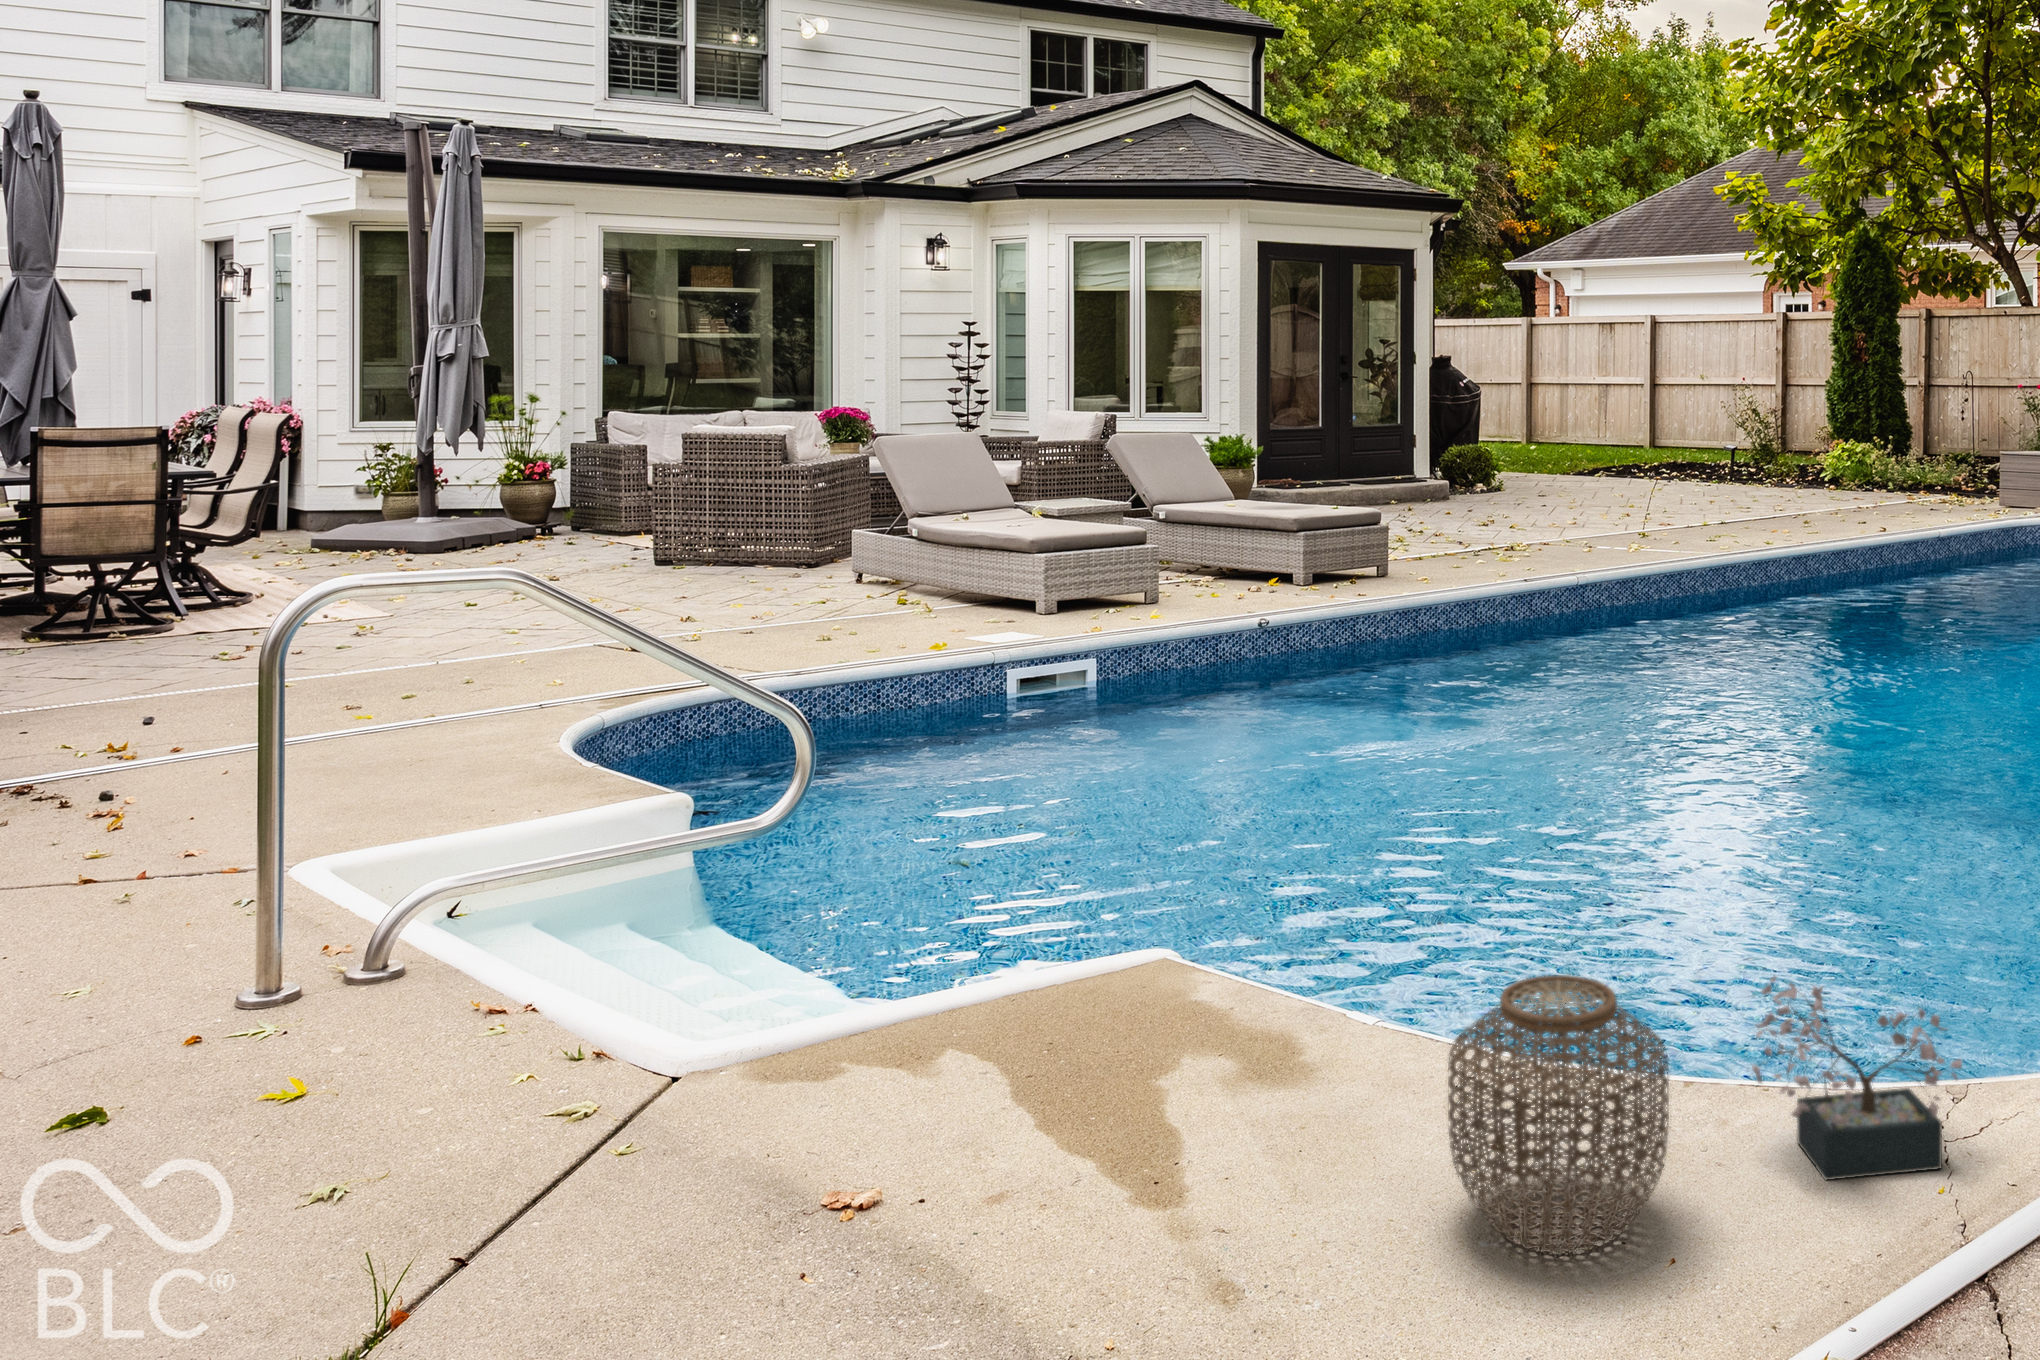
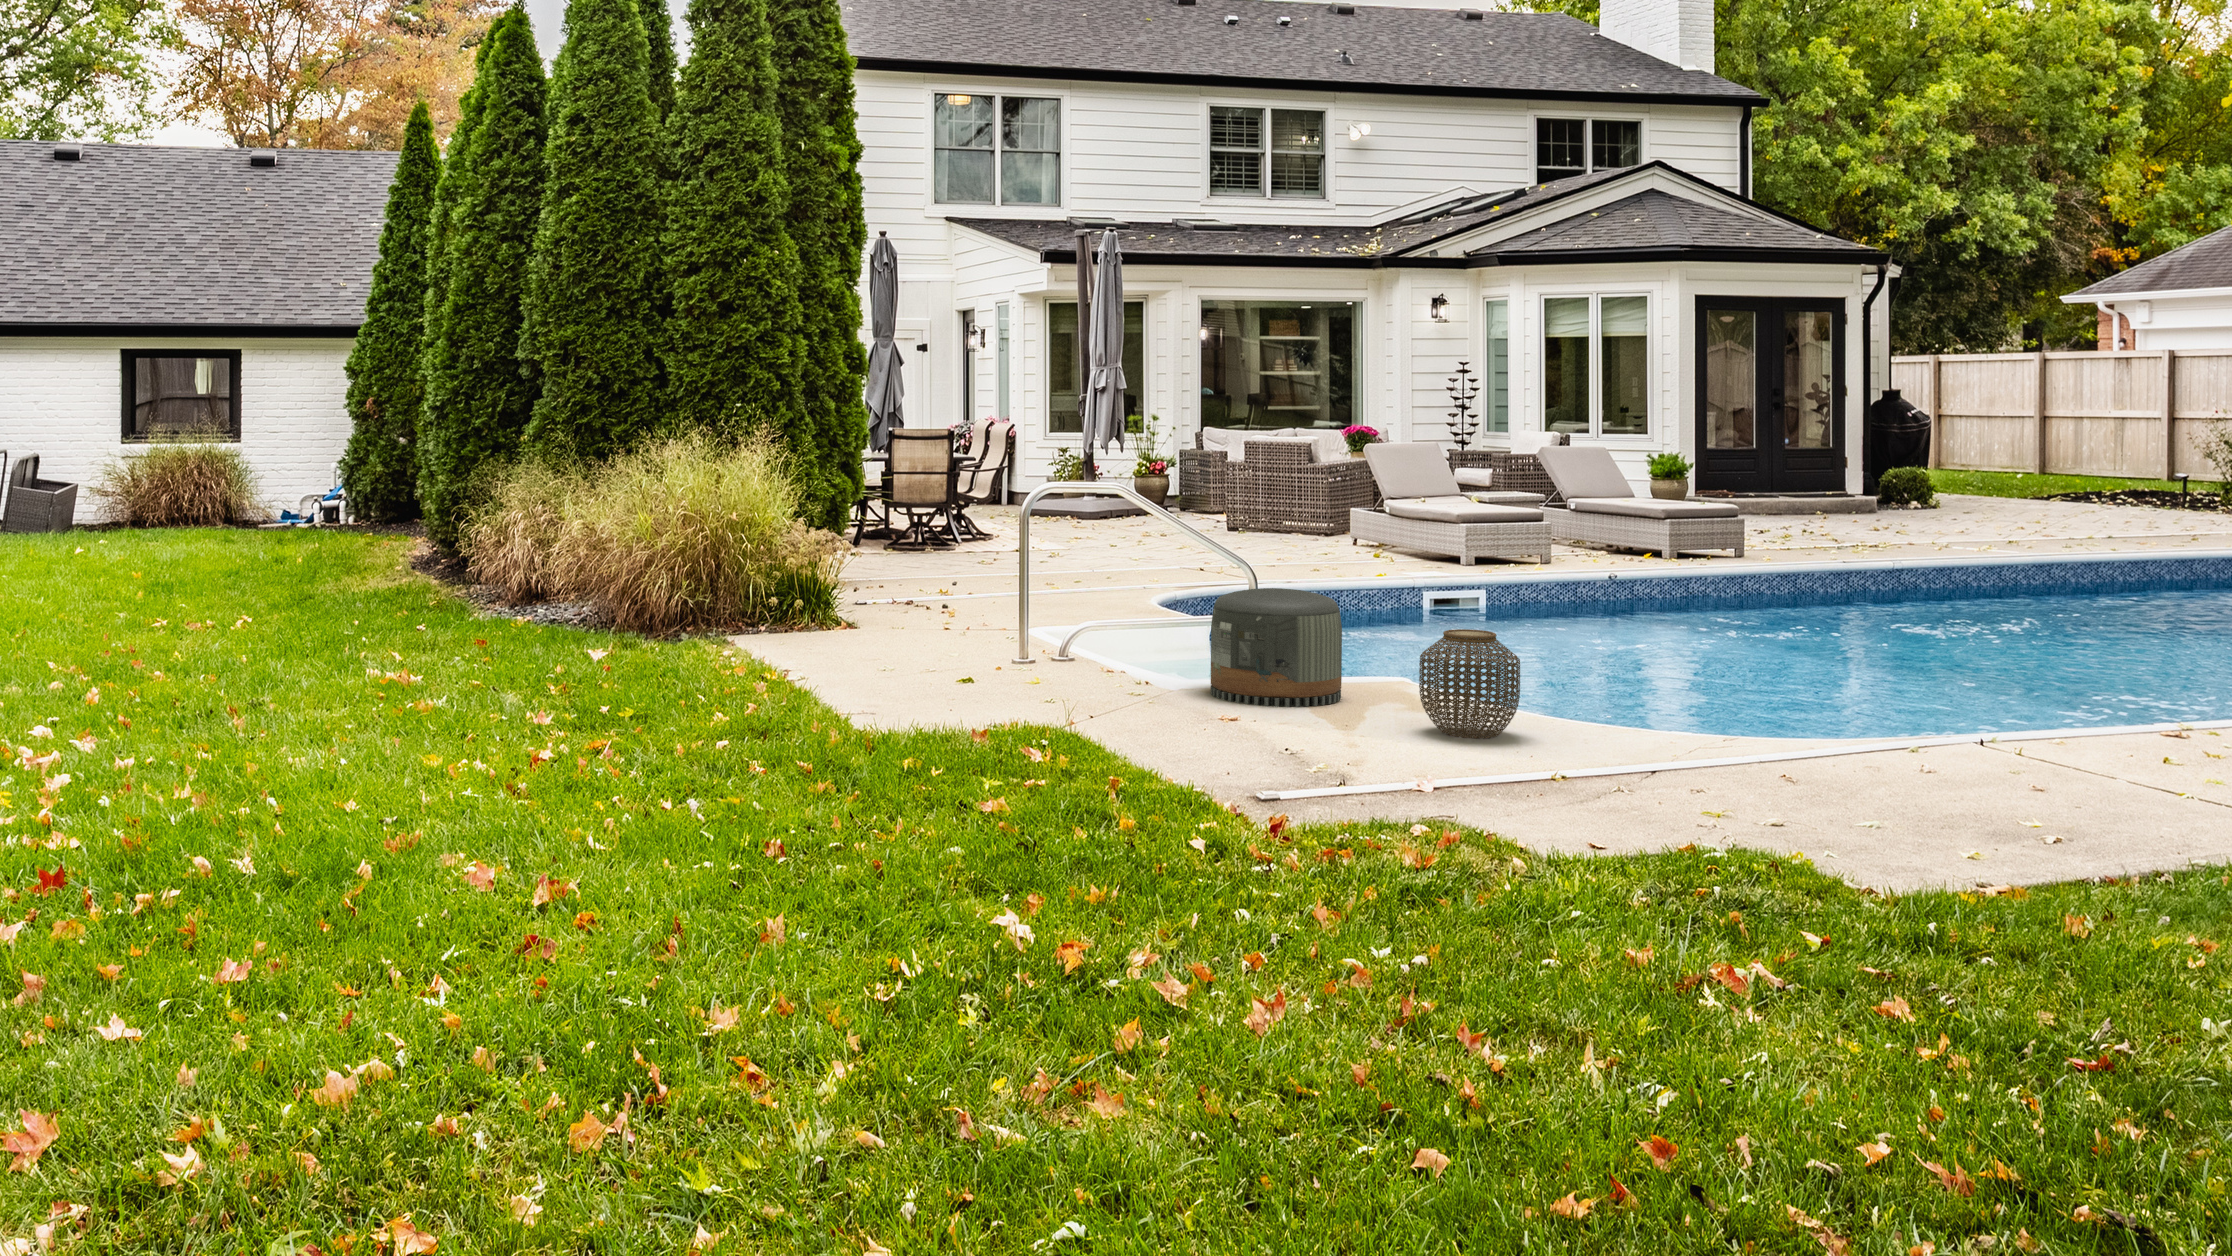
pouf: none [870,878,1182,1218] -> present [1210,588,1342,707]
decorative plant: present [1752,976,1962,1180] -> none [1584,654,1694,750]

